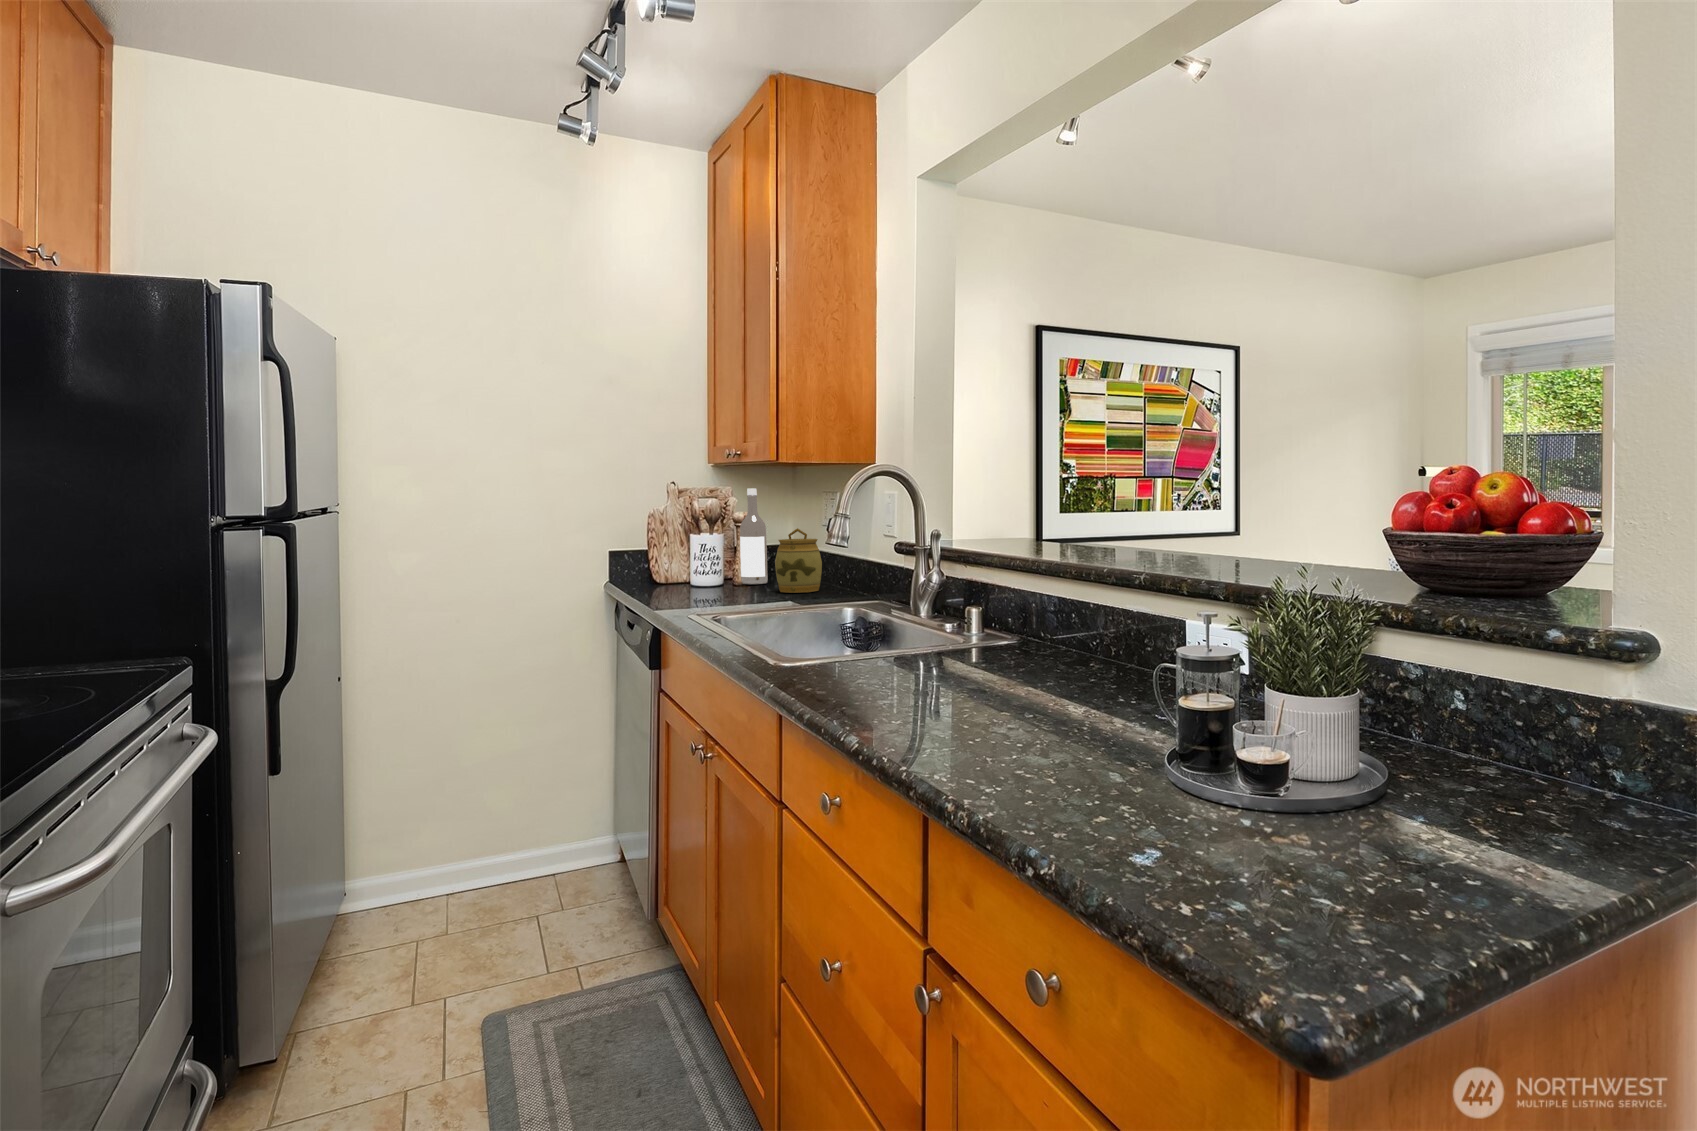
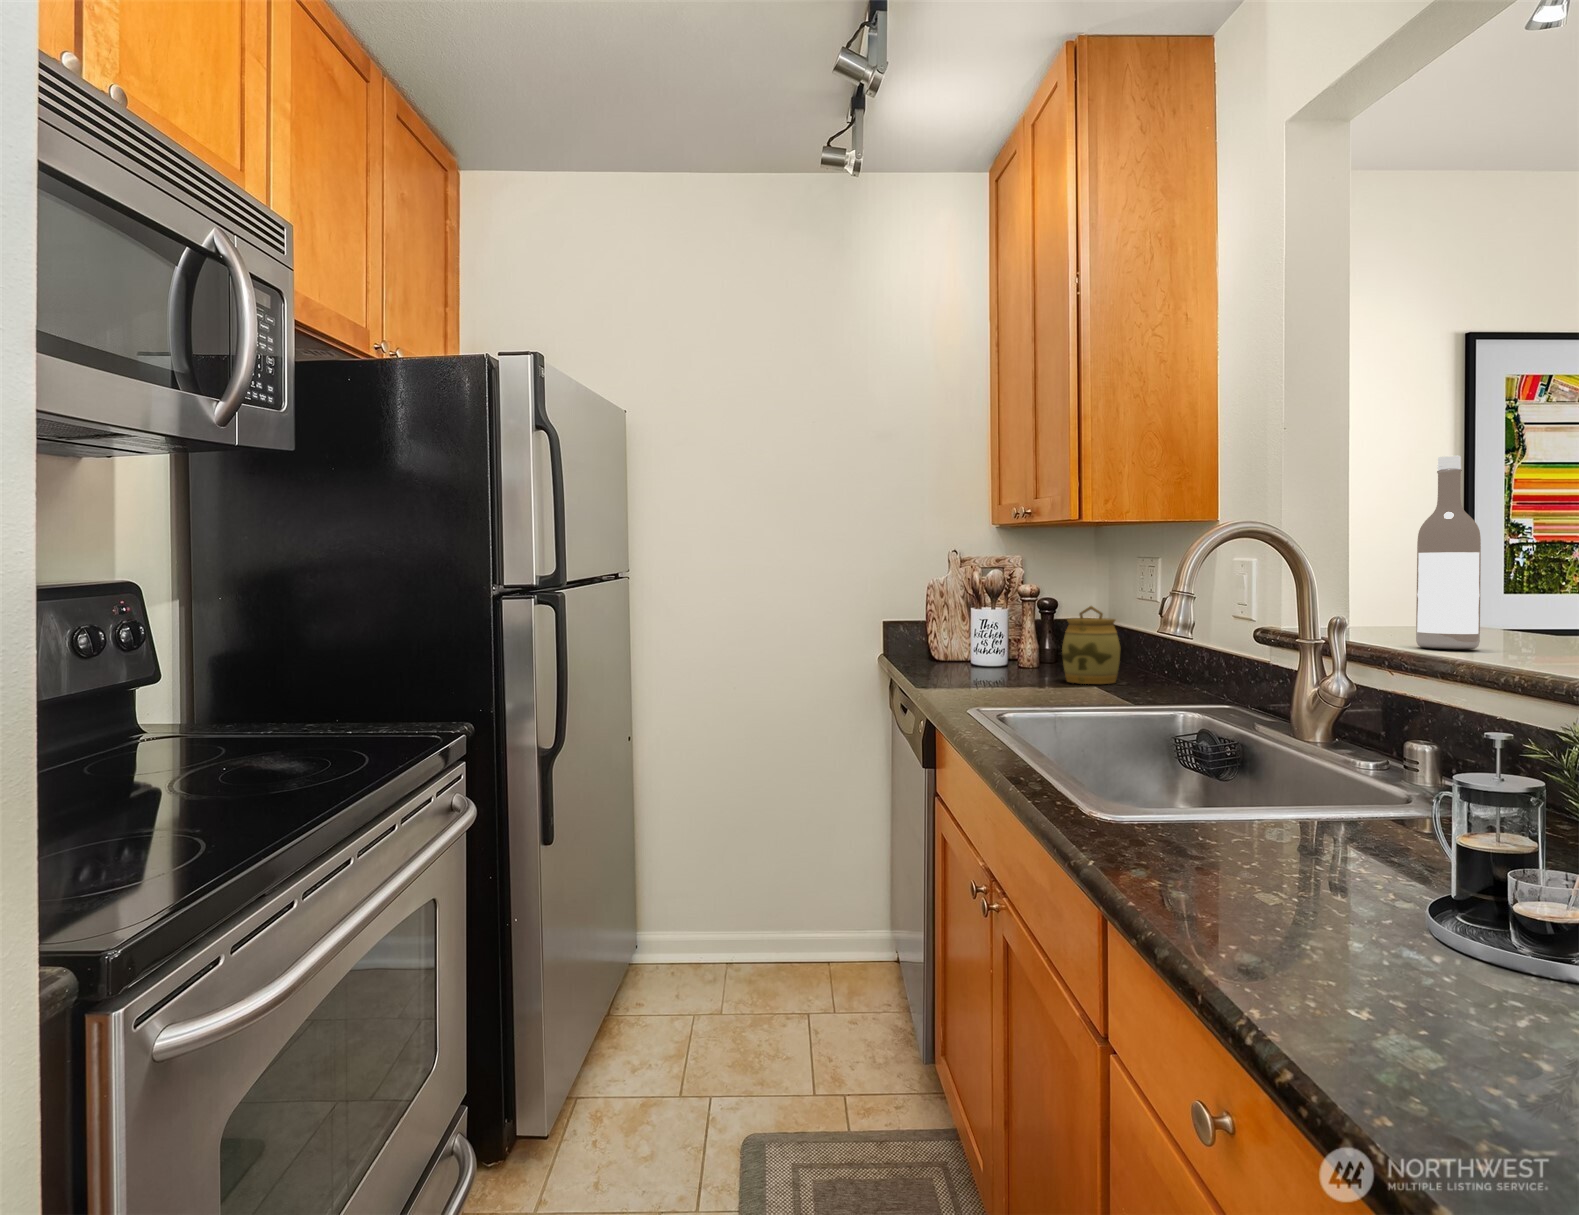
wine bottle: present [740,488,768,585] -> present [1416,455,1481,649]

